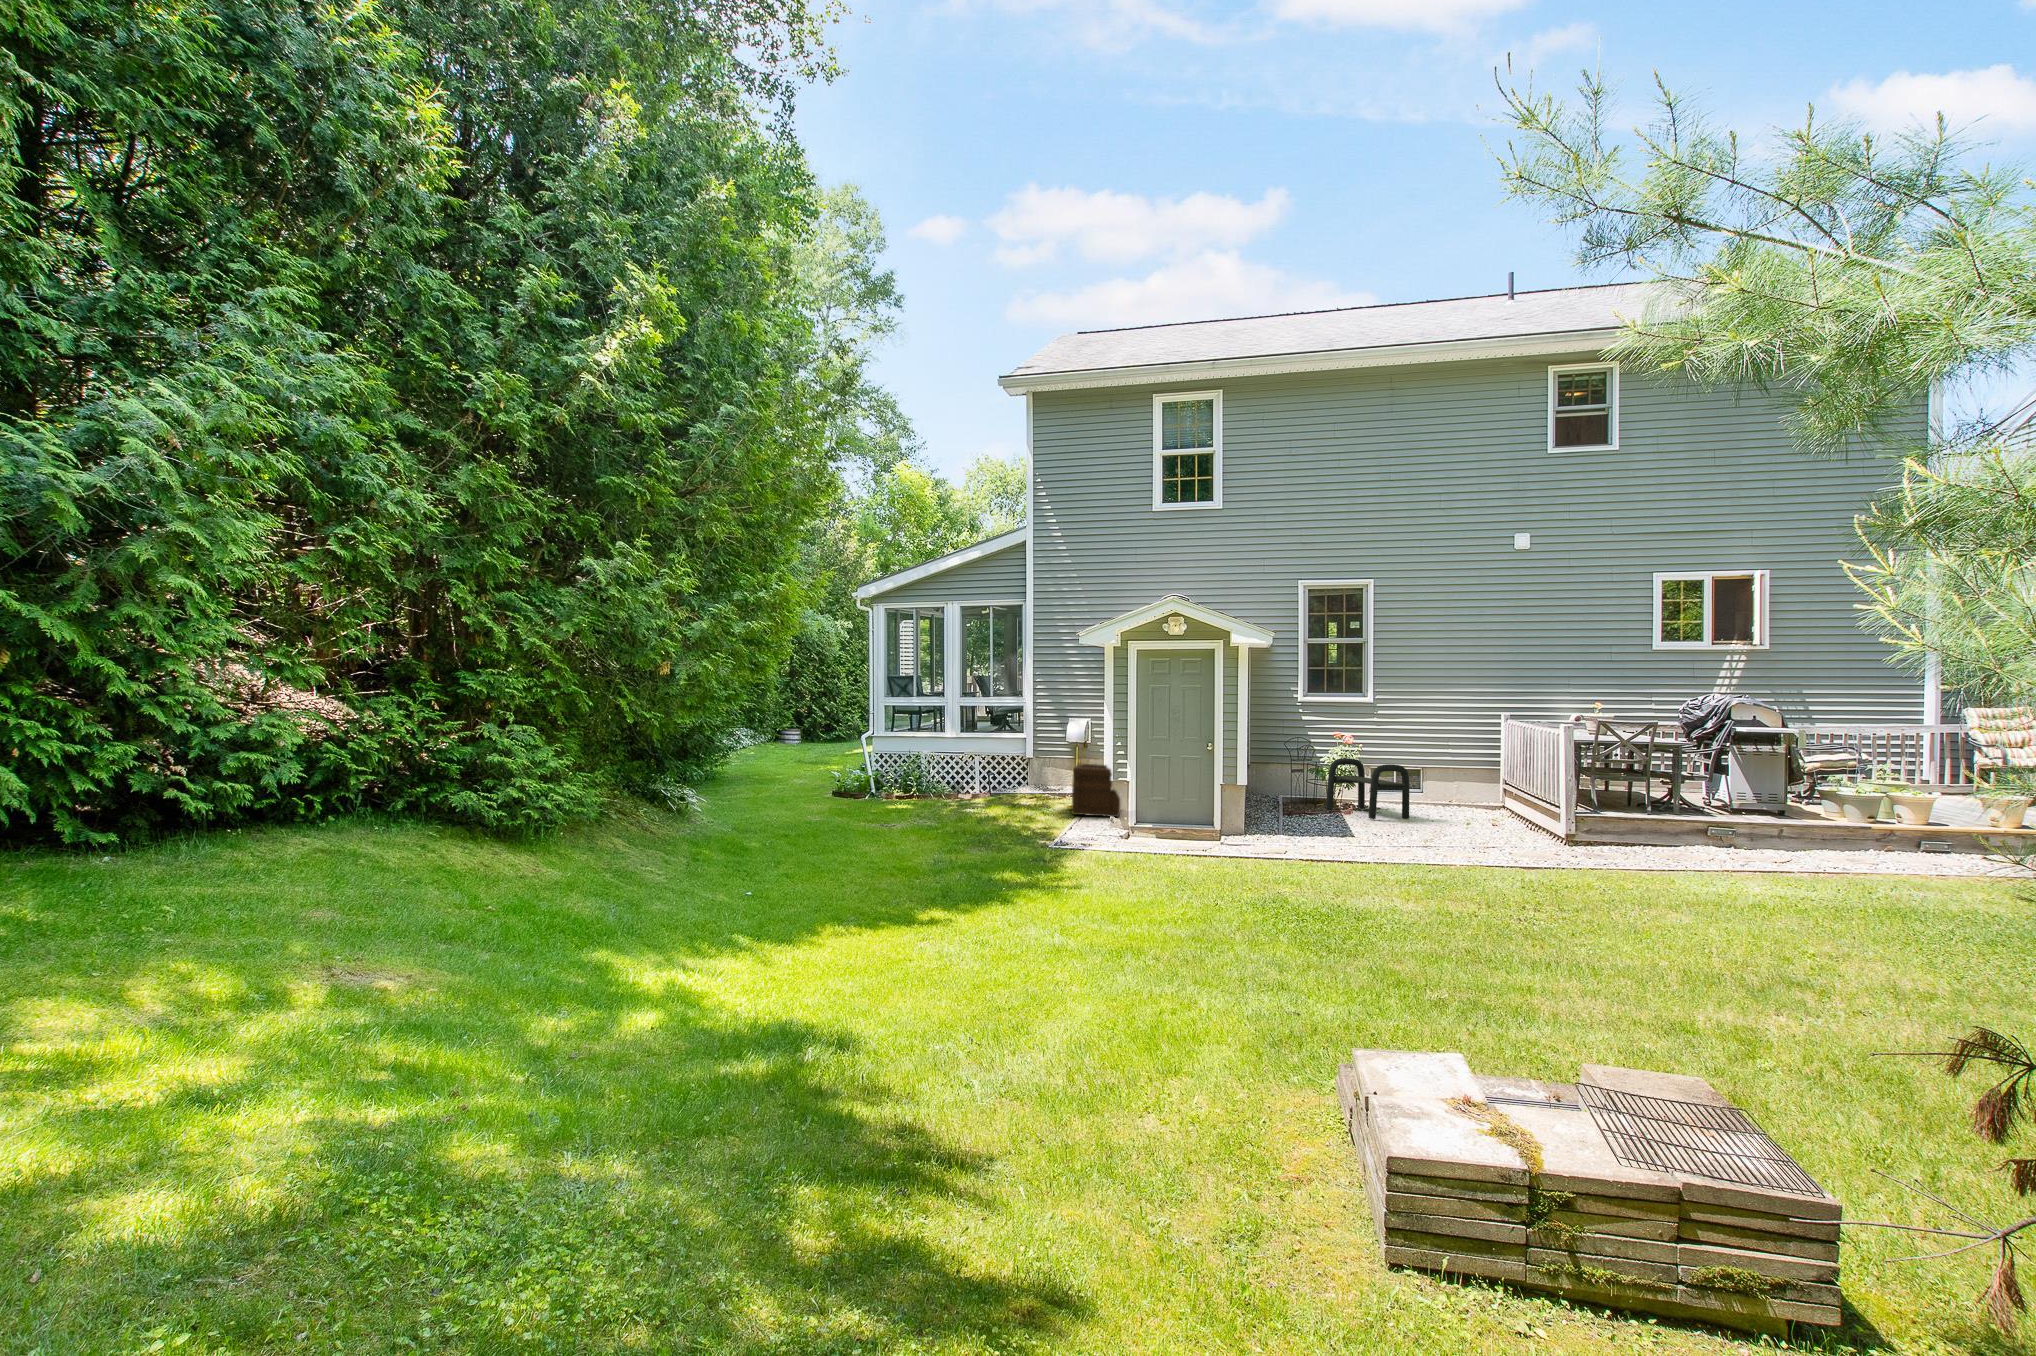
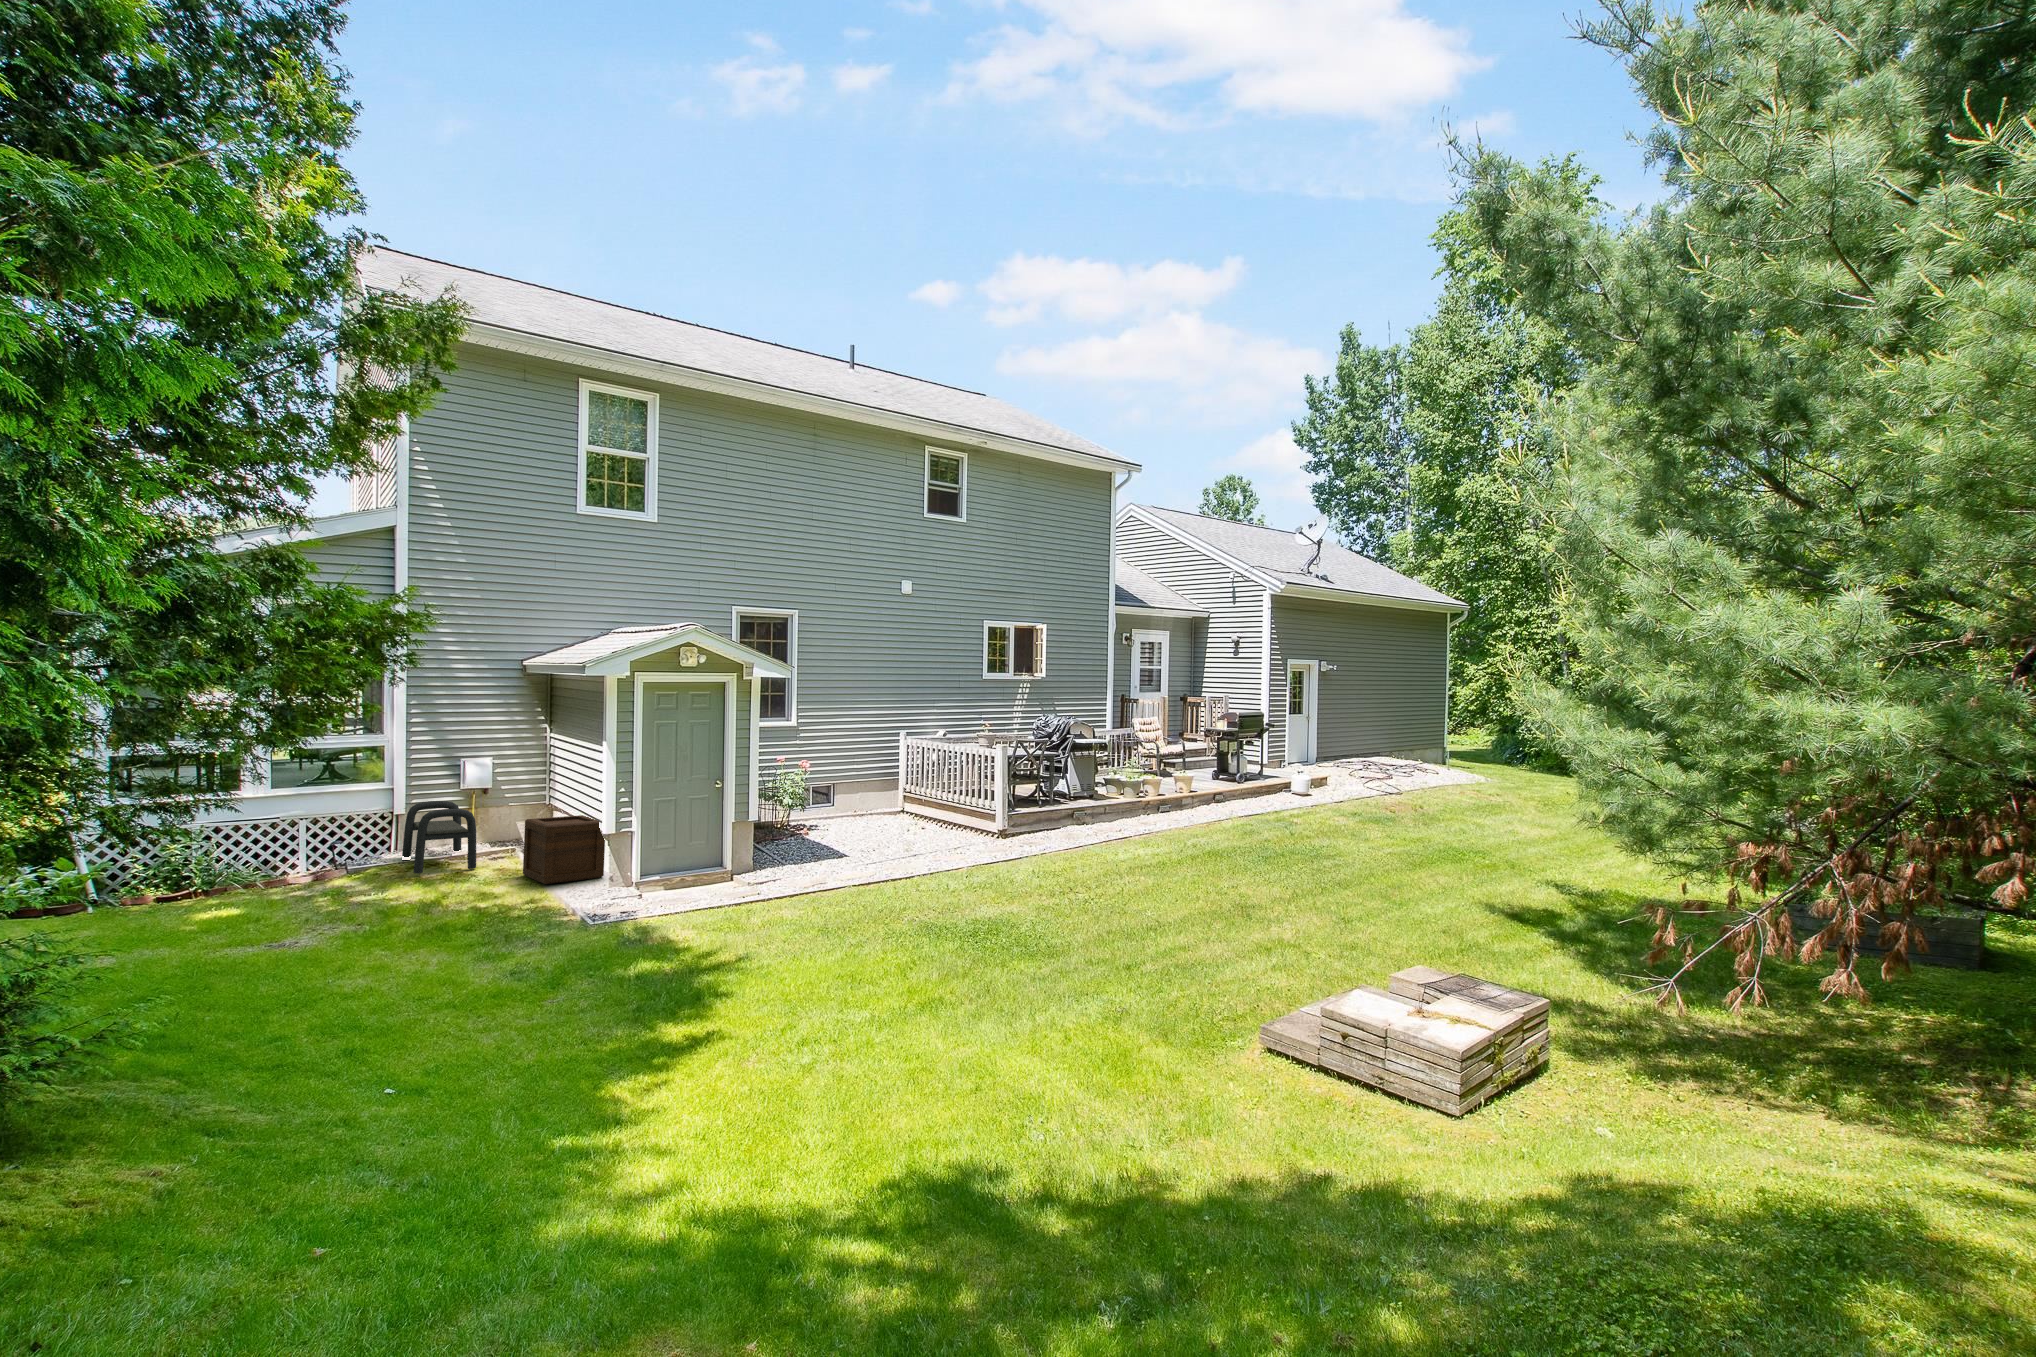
bench: present [1326,758,1409,819] -> present [402,801,476,874]

